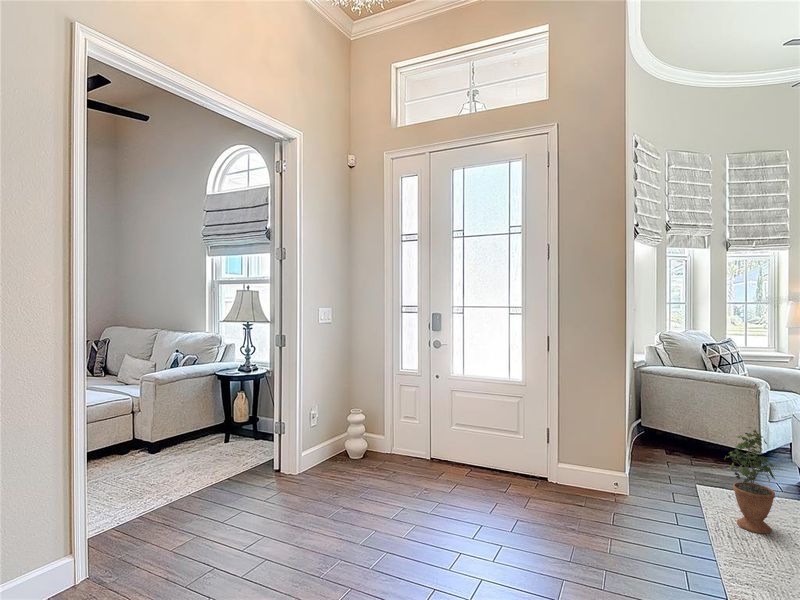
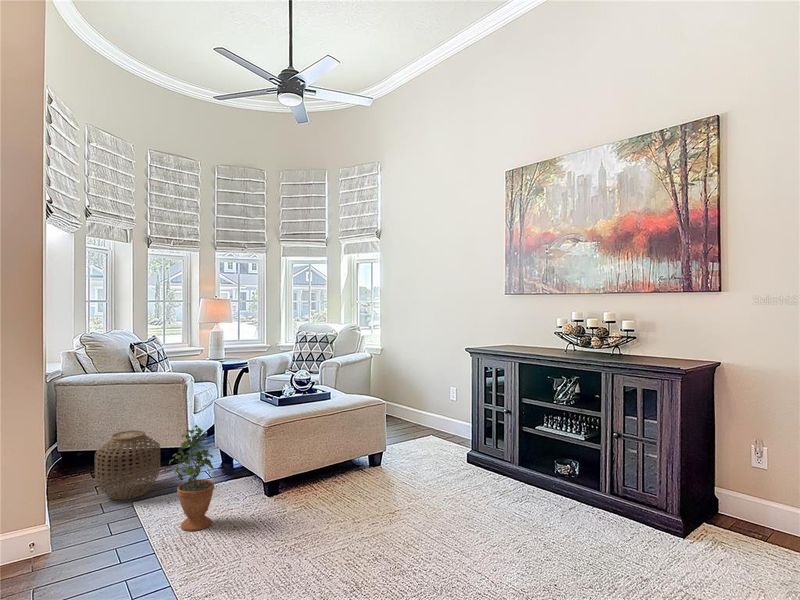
woven basket: none [665,421,725,482] -> present [95,430,160,499]

